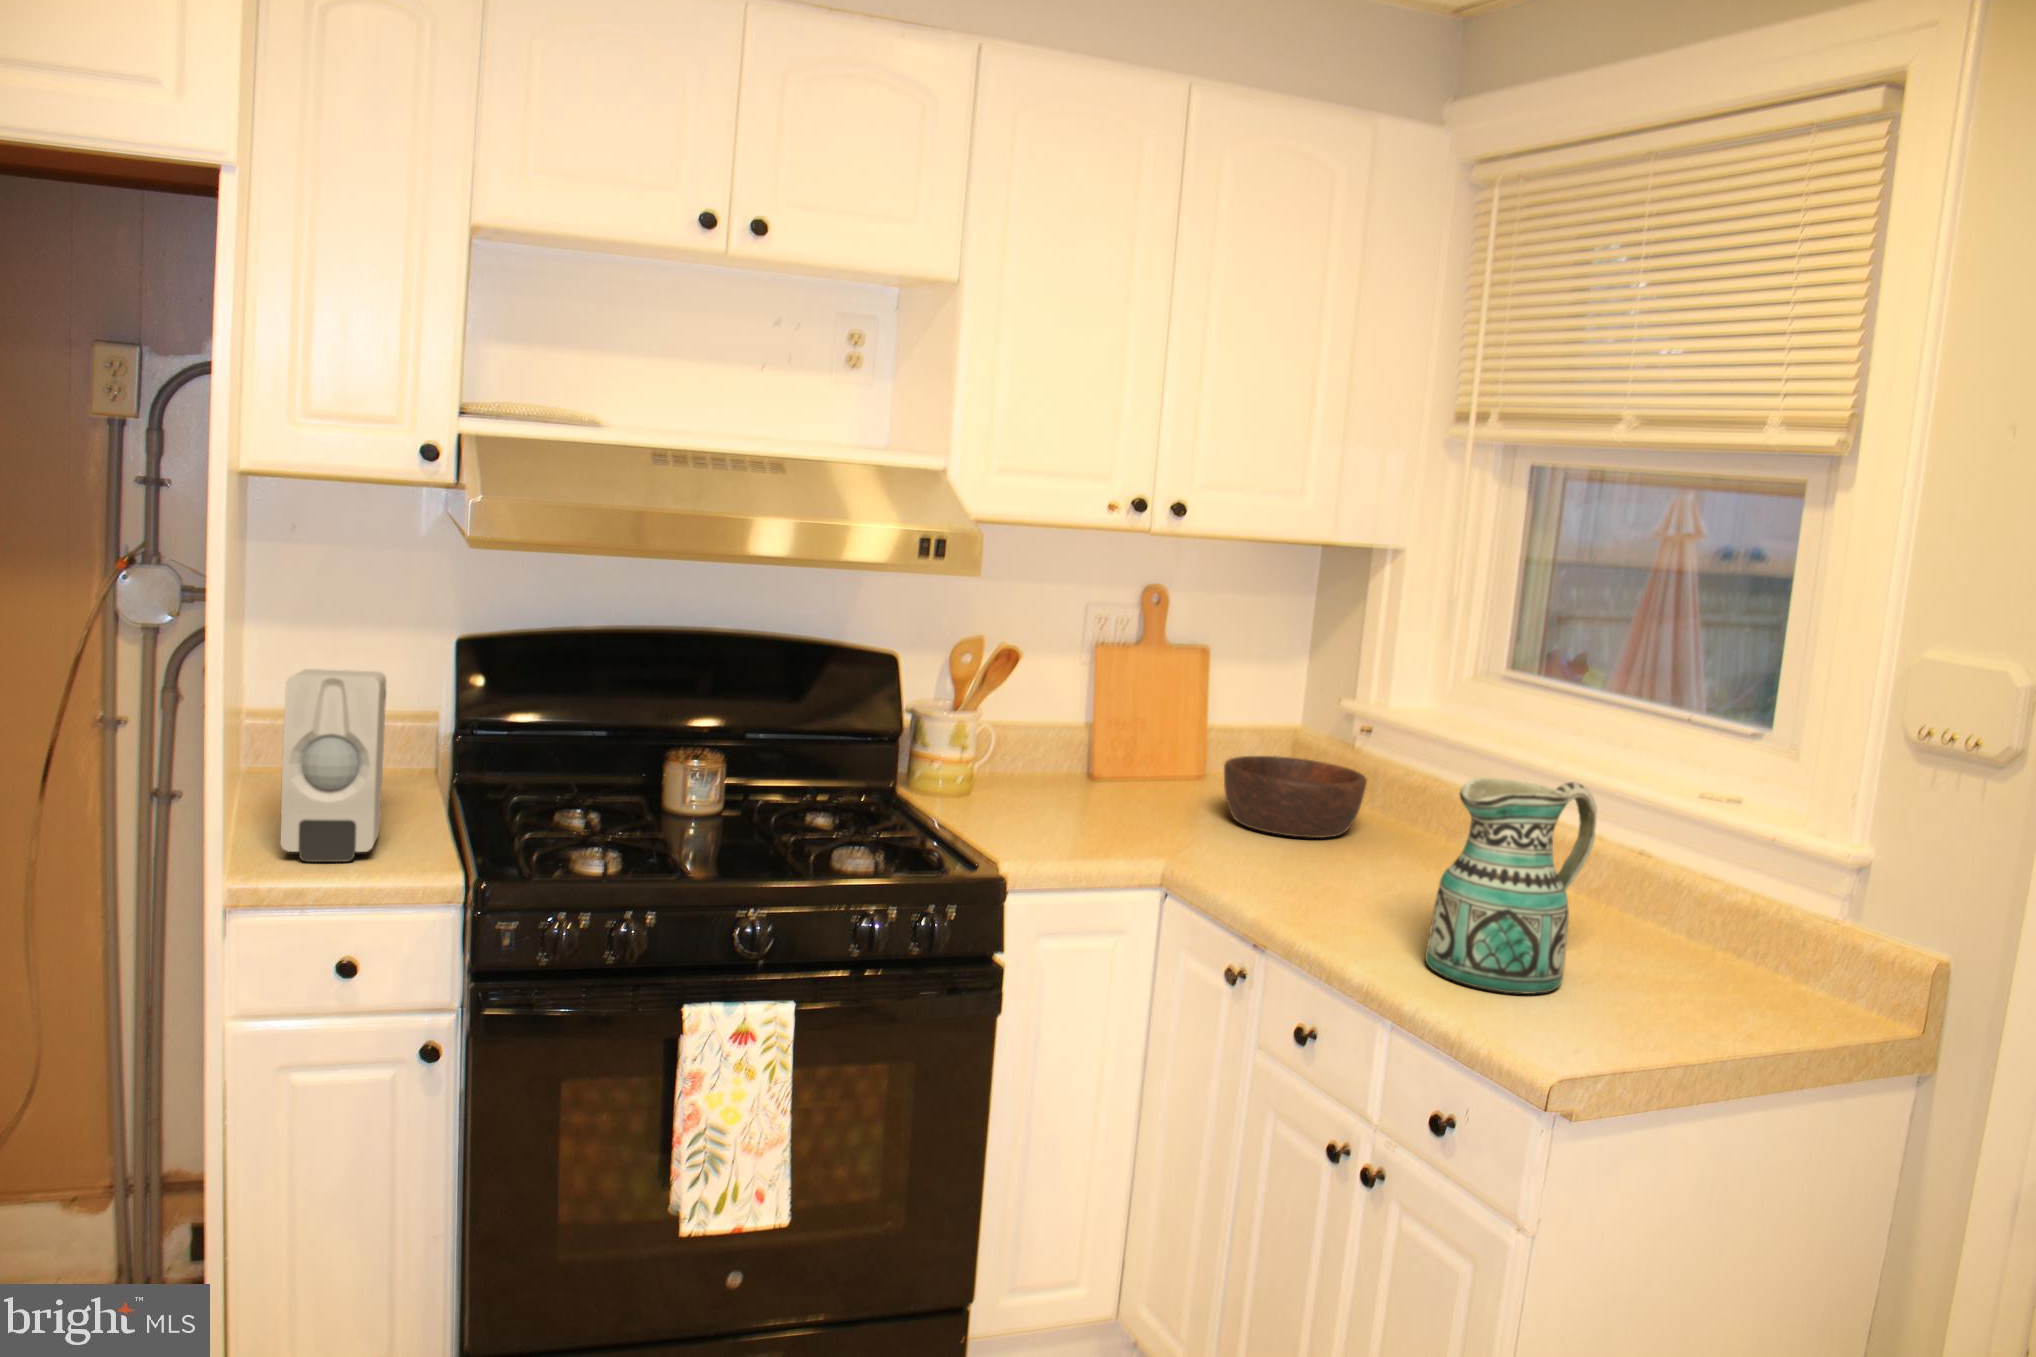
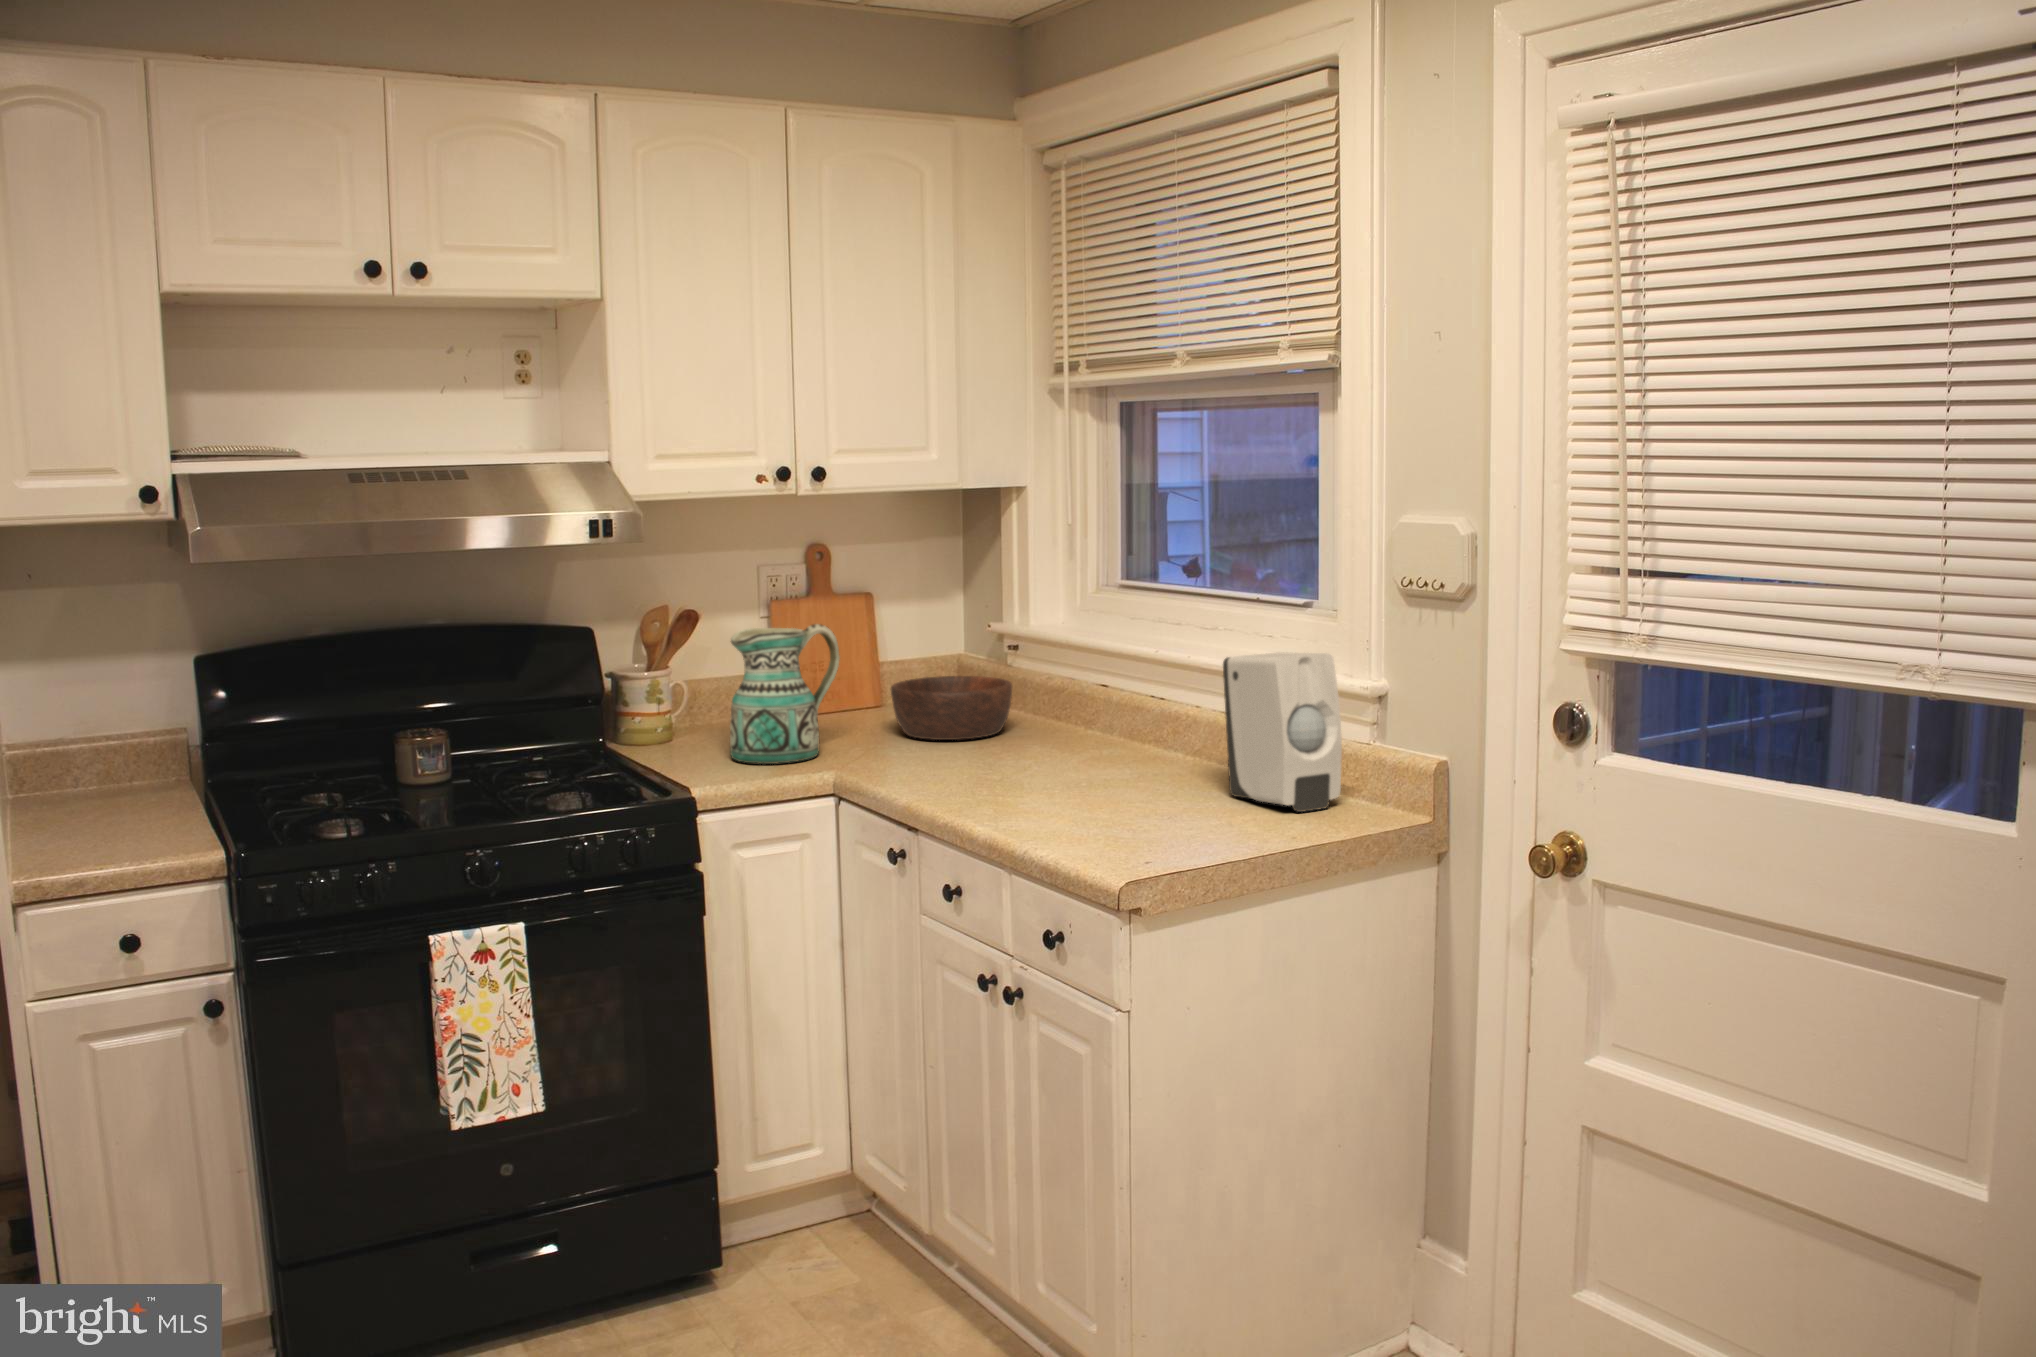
soap dispenser: present [280,669,386,862] -> present [1223,652,1342,812]
ceramic pitcher: present [1425,778,1597,994] -> present [730,624,840,764]

